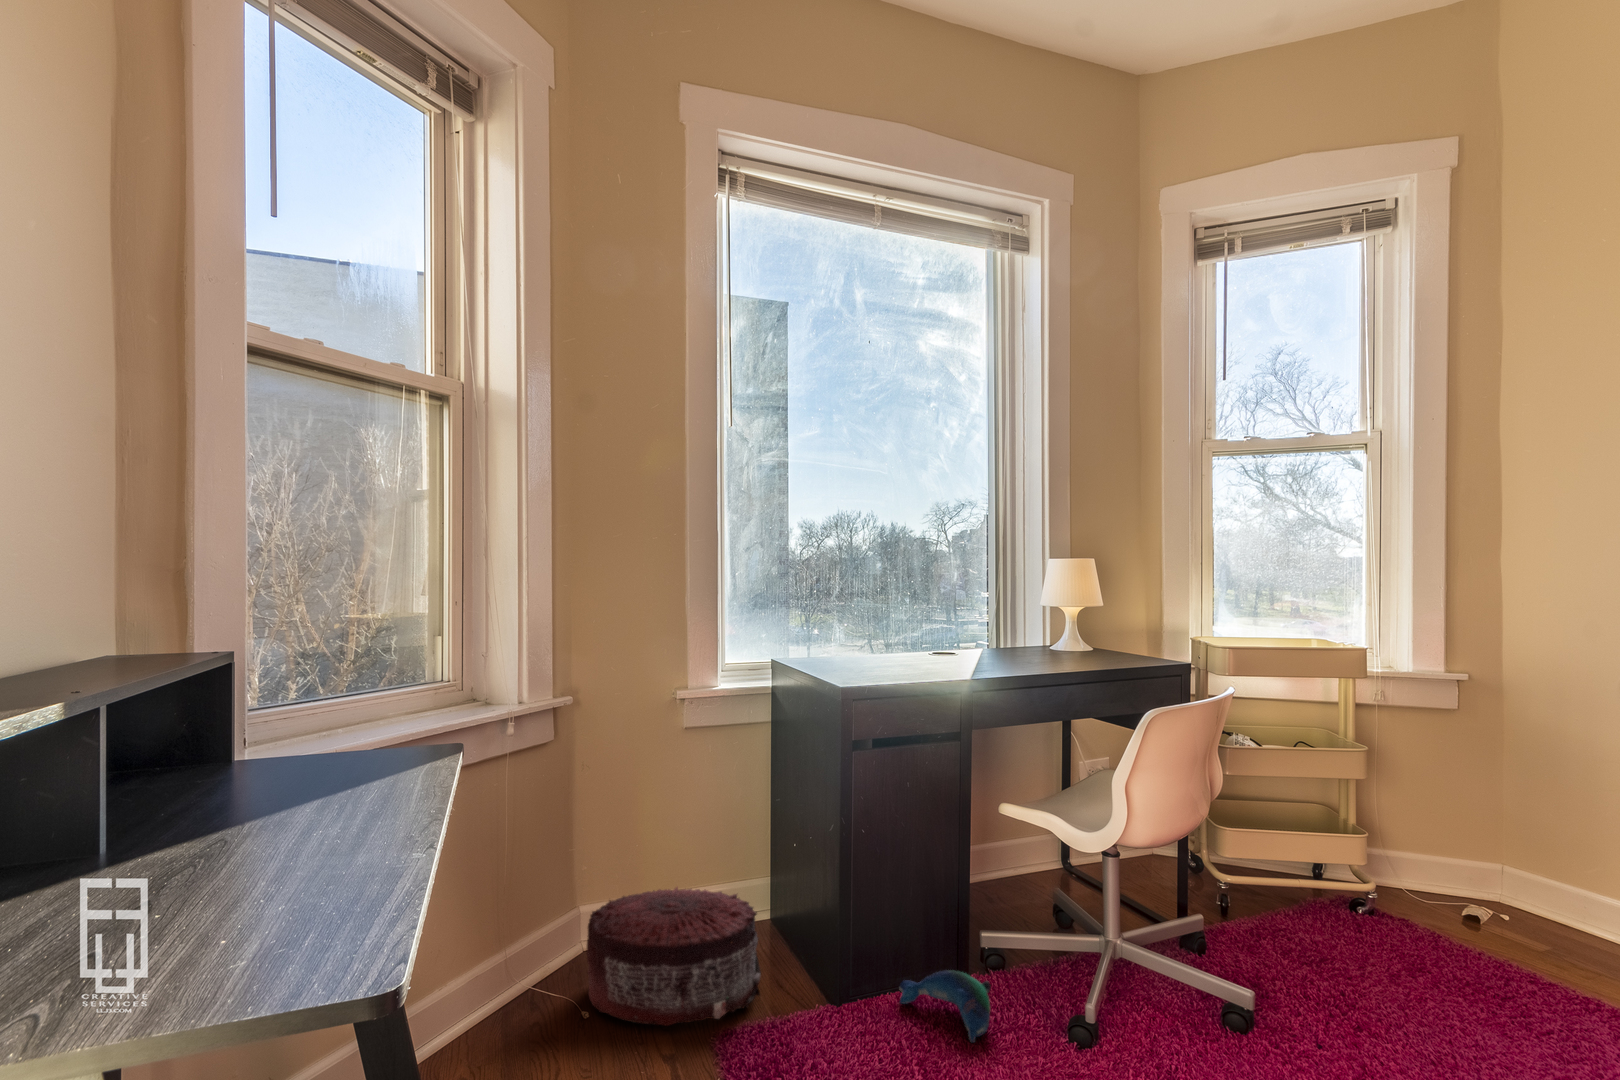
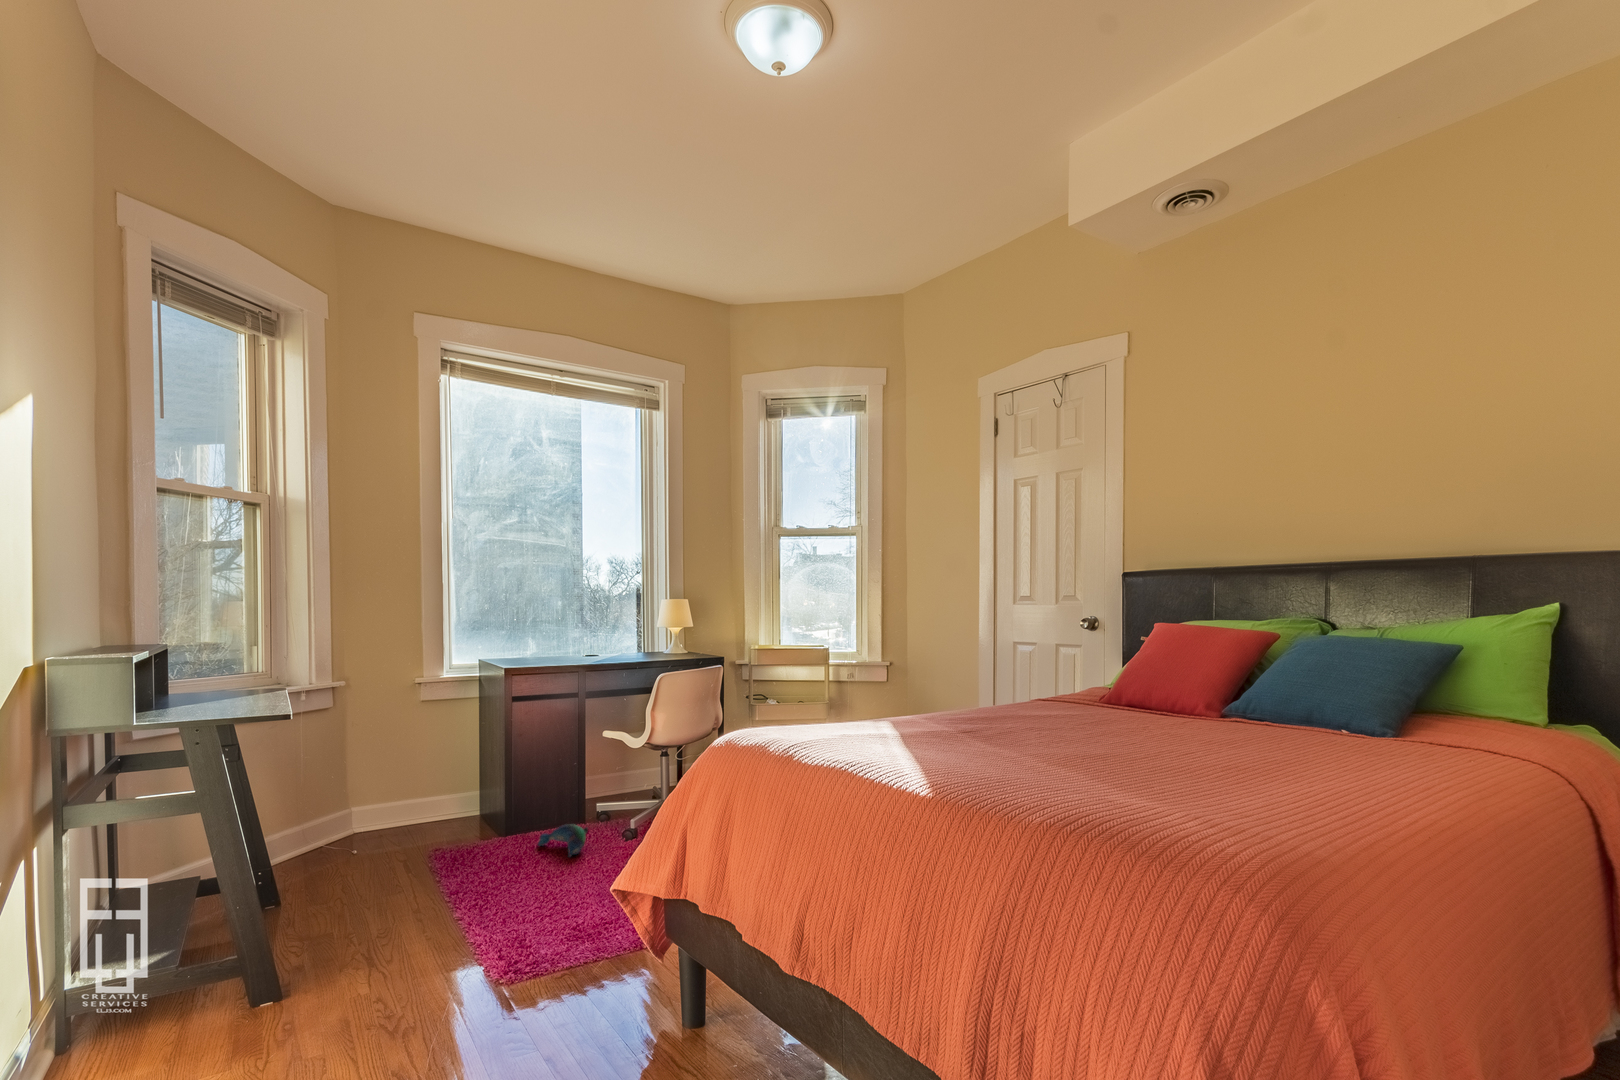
pouf: present [586,887,761,1026] -> none [343,793,455,865]

